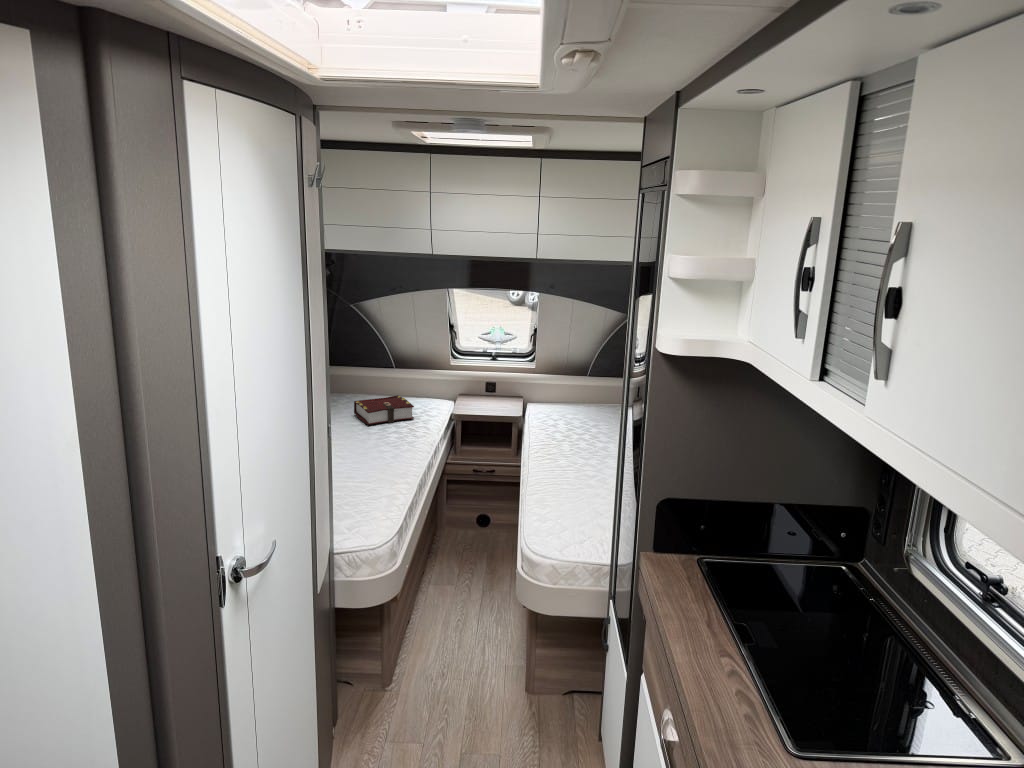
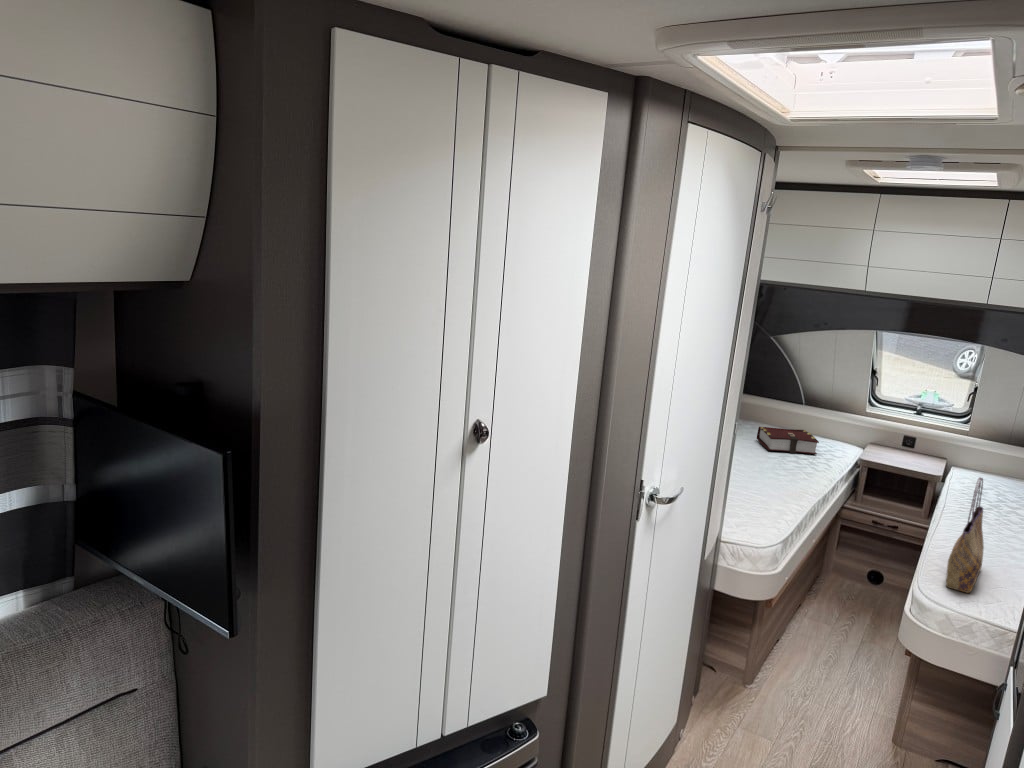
tote bag: none [547,428,572,538] -> present [946,477,984,593]

